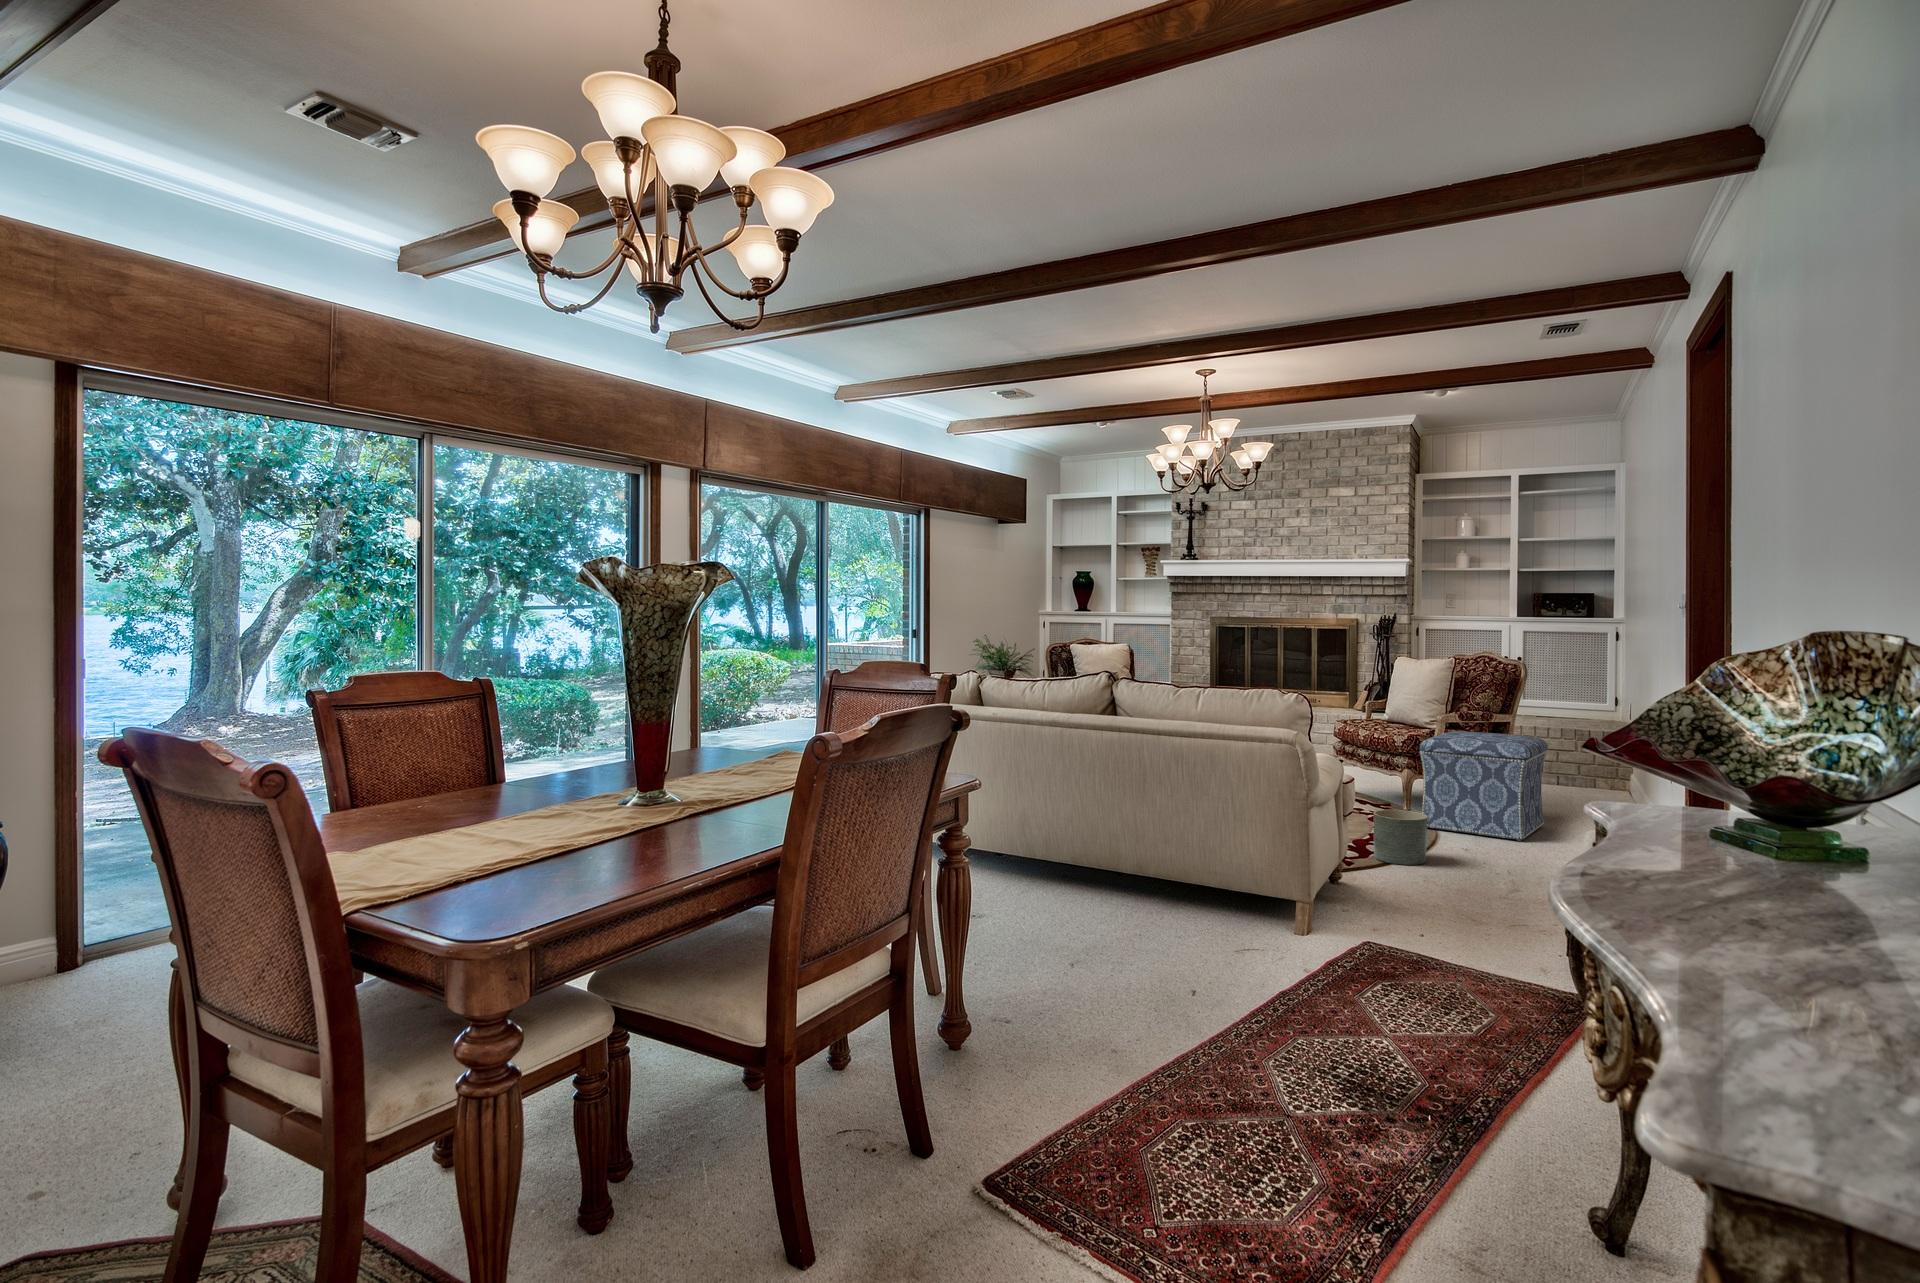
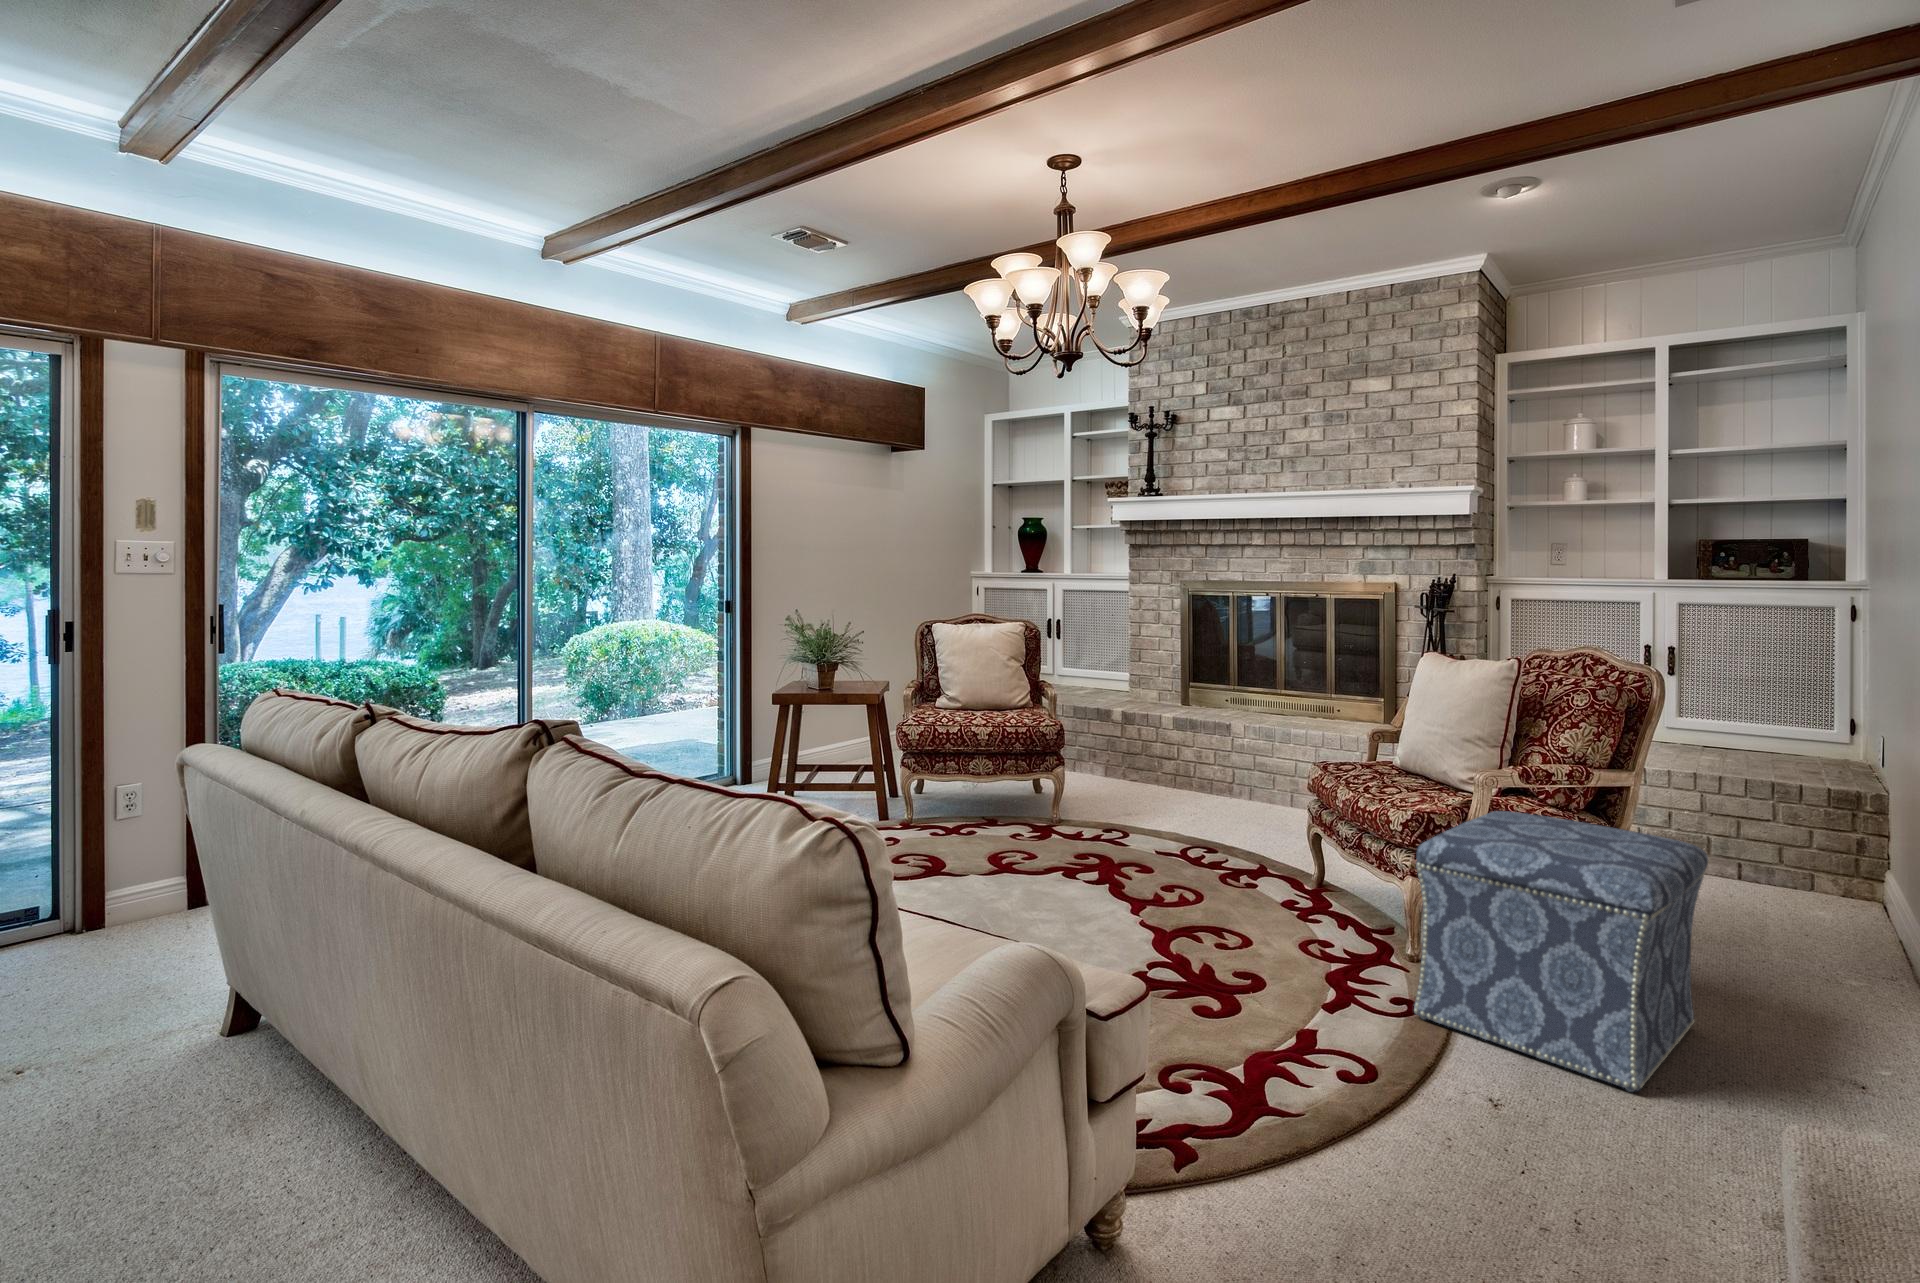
planter: present [1374,810,1428,865] -> none [1252,1032,1378,1198]

